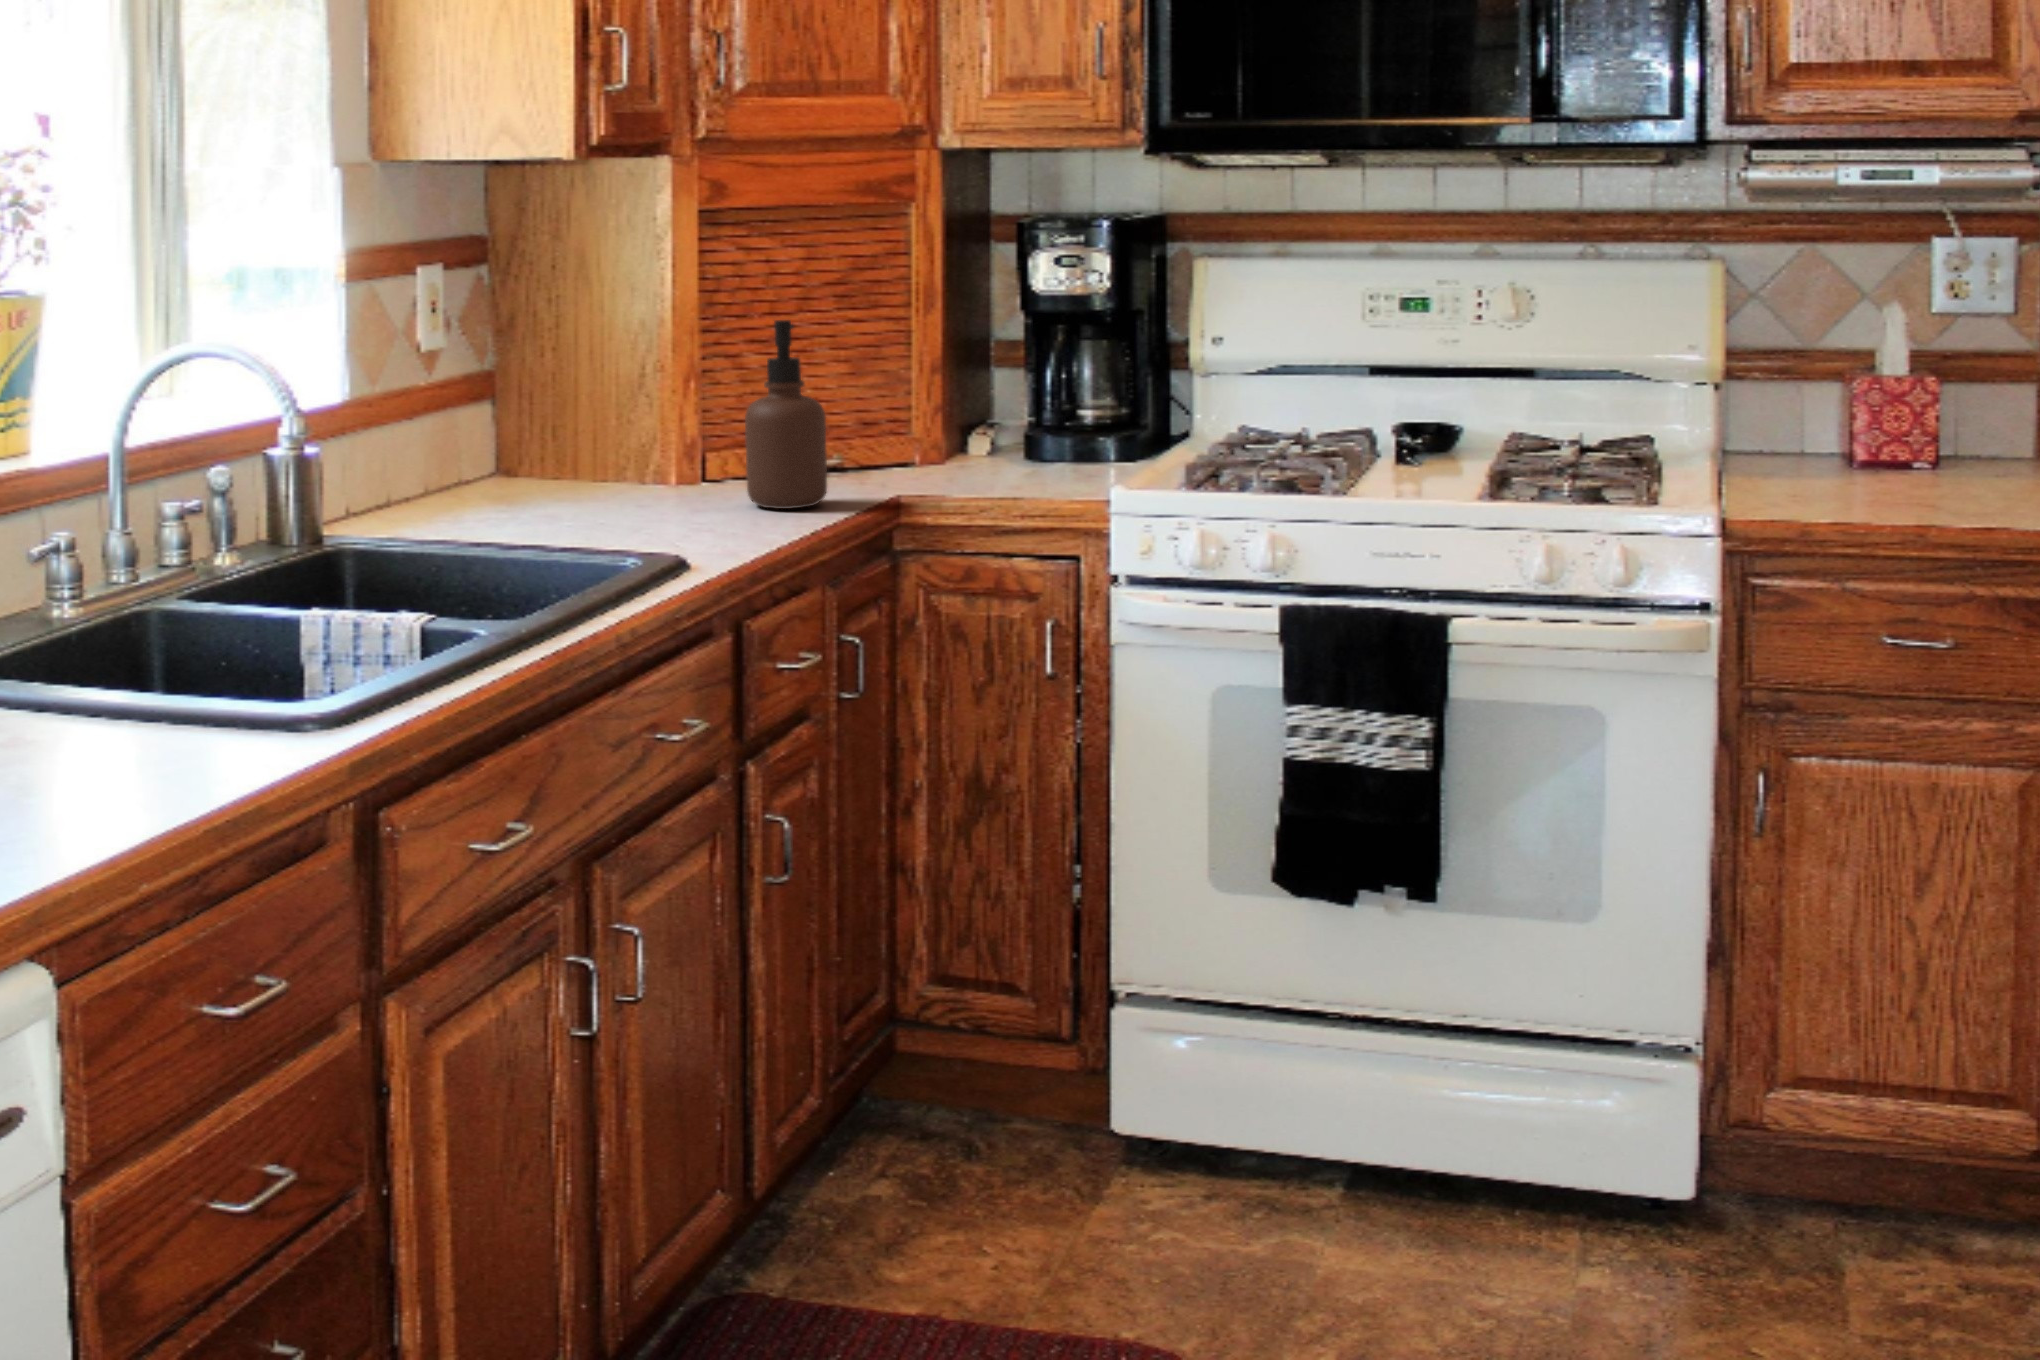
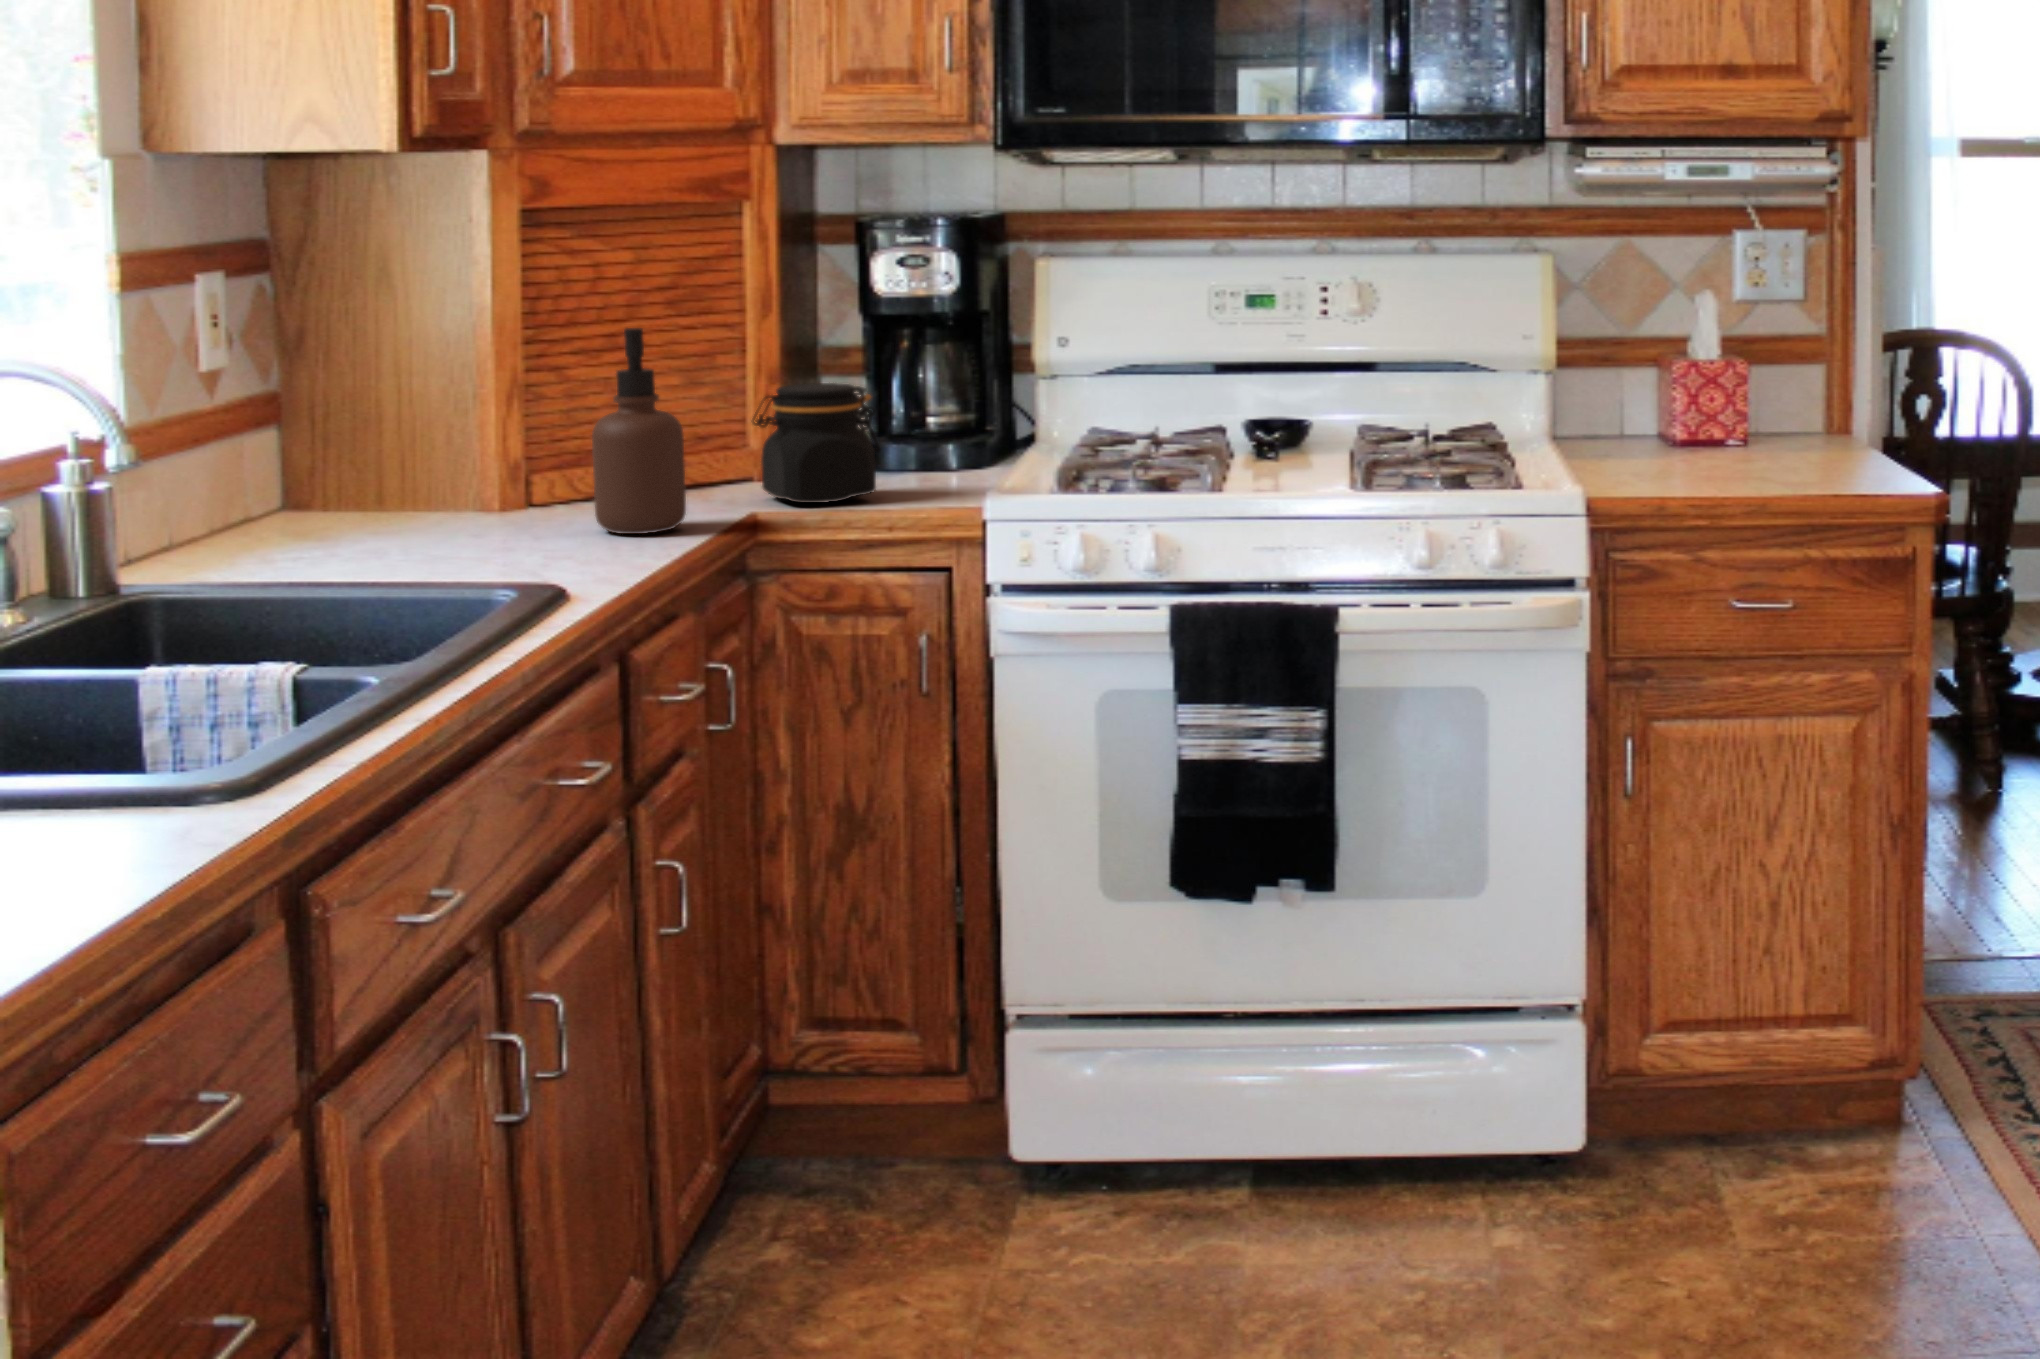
jar: none [900,376,1018,486] -> present [752,383,880,503]

